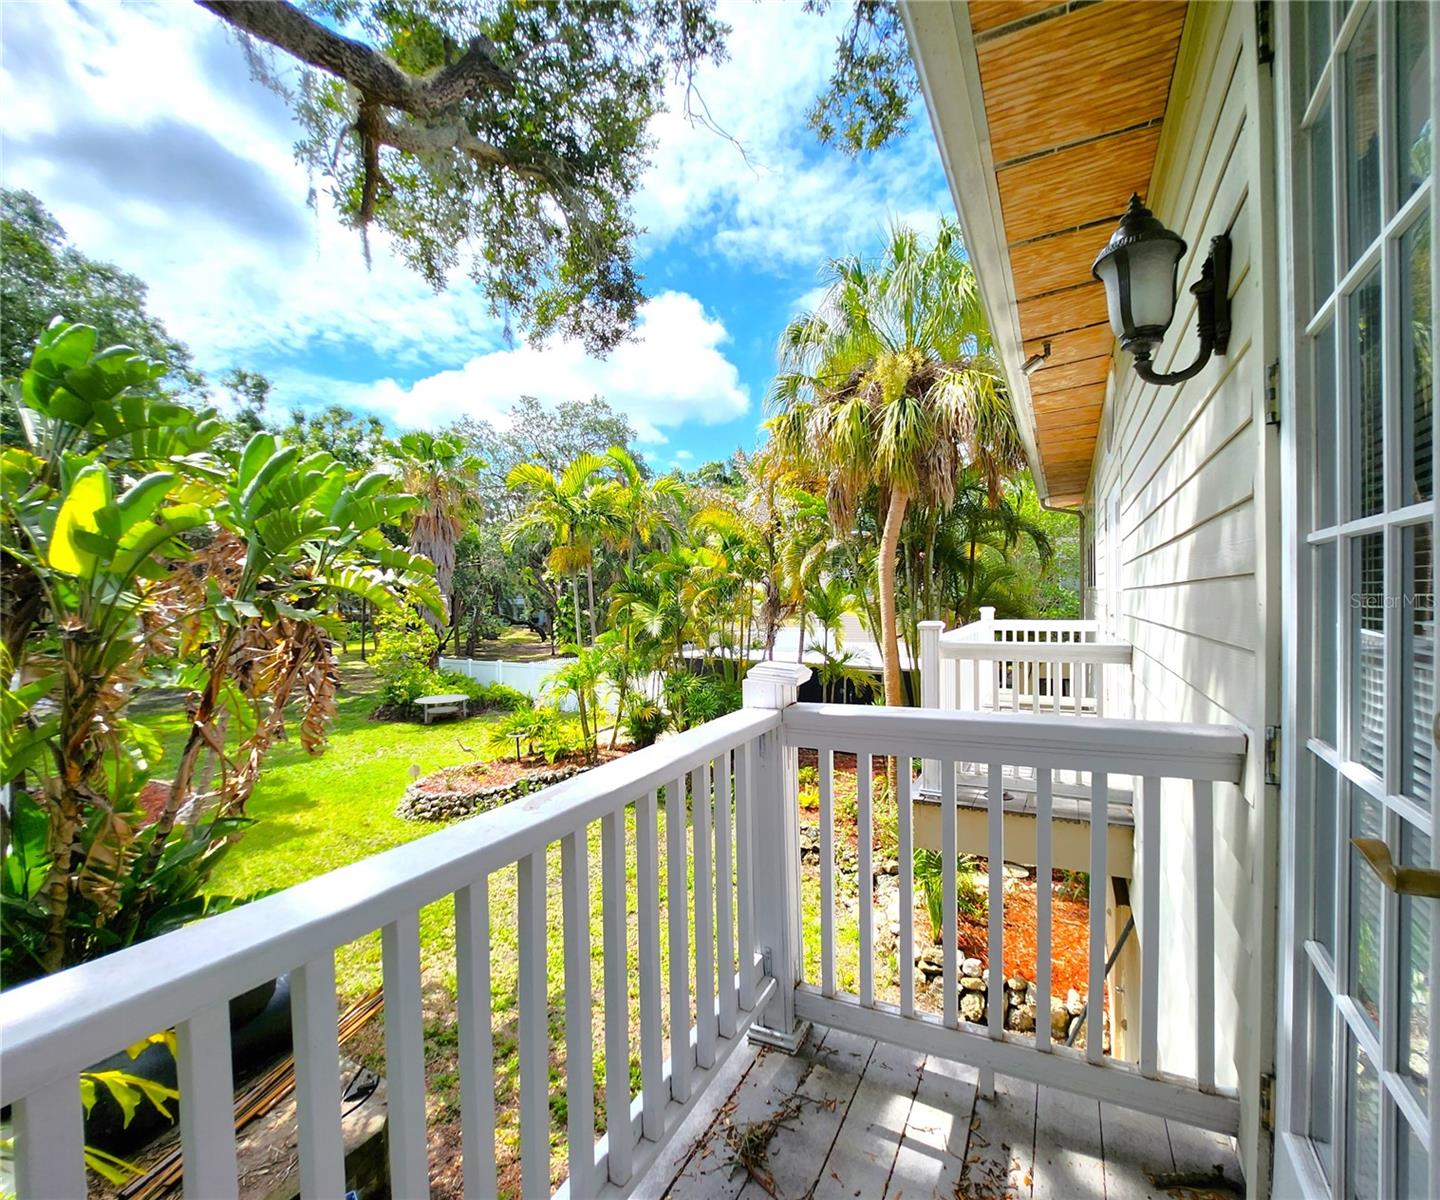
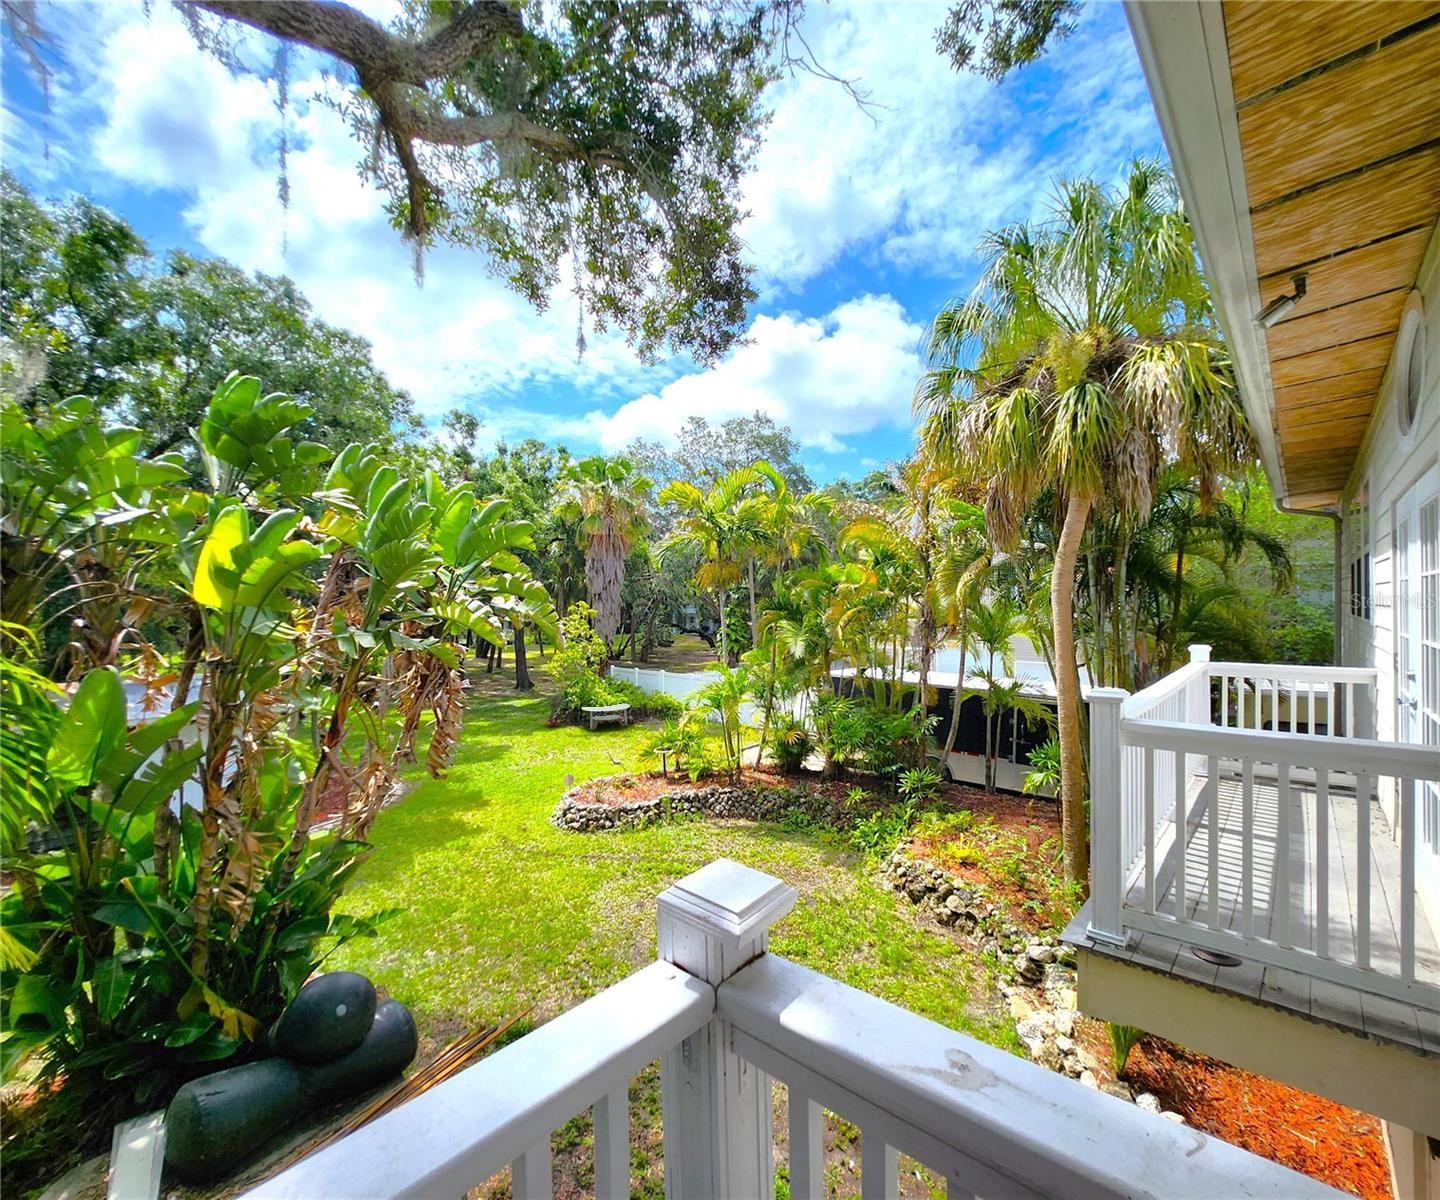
potted tree: none [367,682,396,723] -> present [544,689,566,727]

